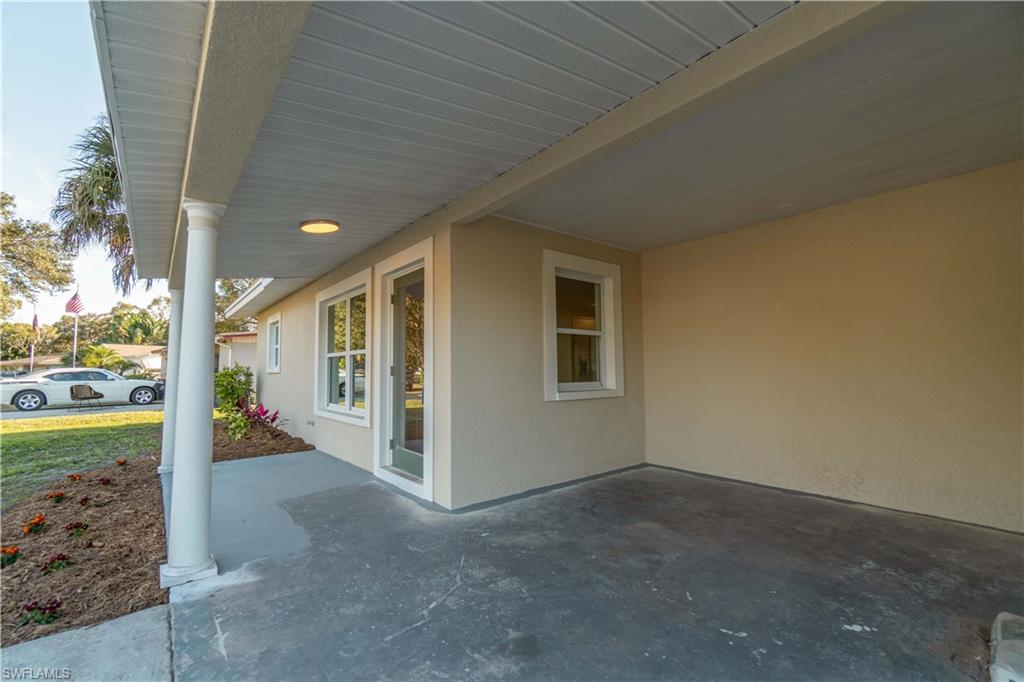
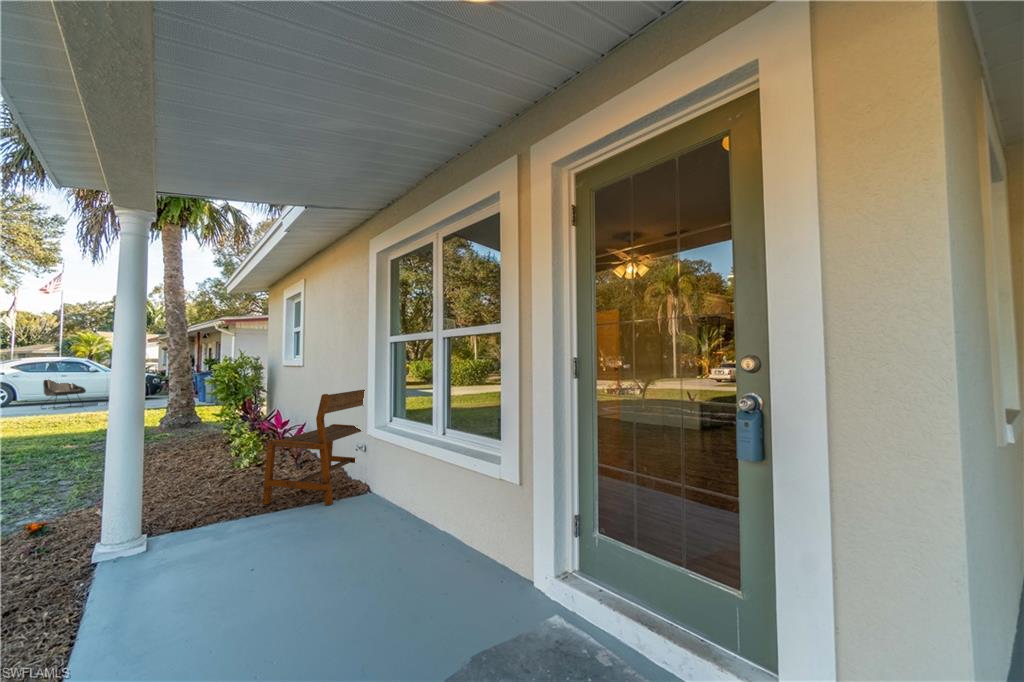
bench: none [250,386,323,454] -> present [262,389,365,505]

